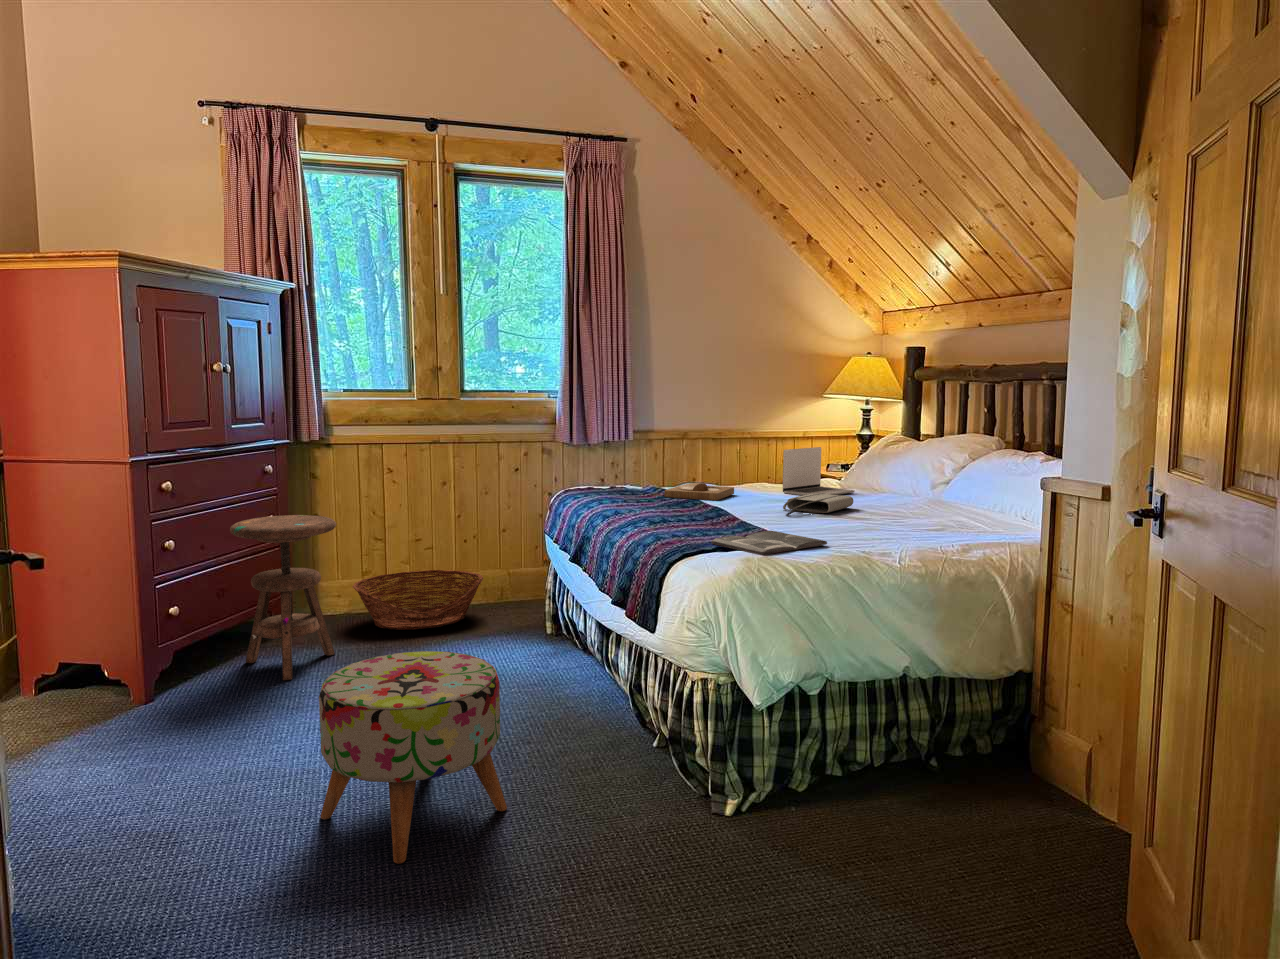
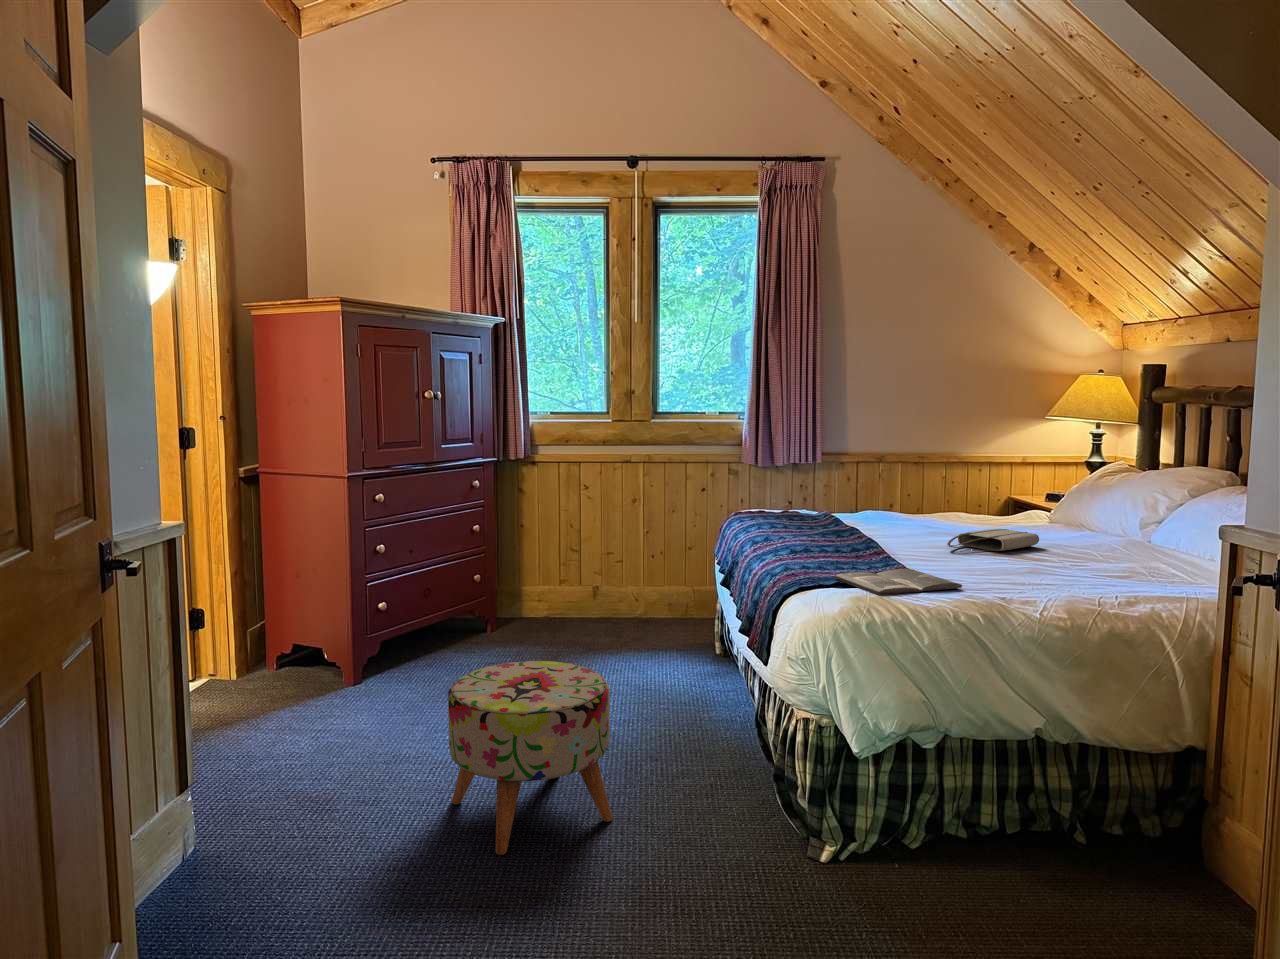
laptop: present [783,447,855,495] -> none [973,477,1059,532]
tray: present [664,483,734,500] -> none [836,512,915,531]
side table: present [230,515,336,680] -> none [432,526,521,674]
basket: present [352,570,483,630] -> none [544,582,665,638]

